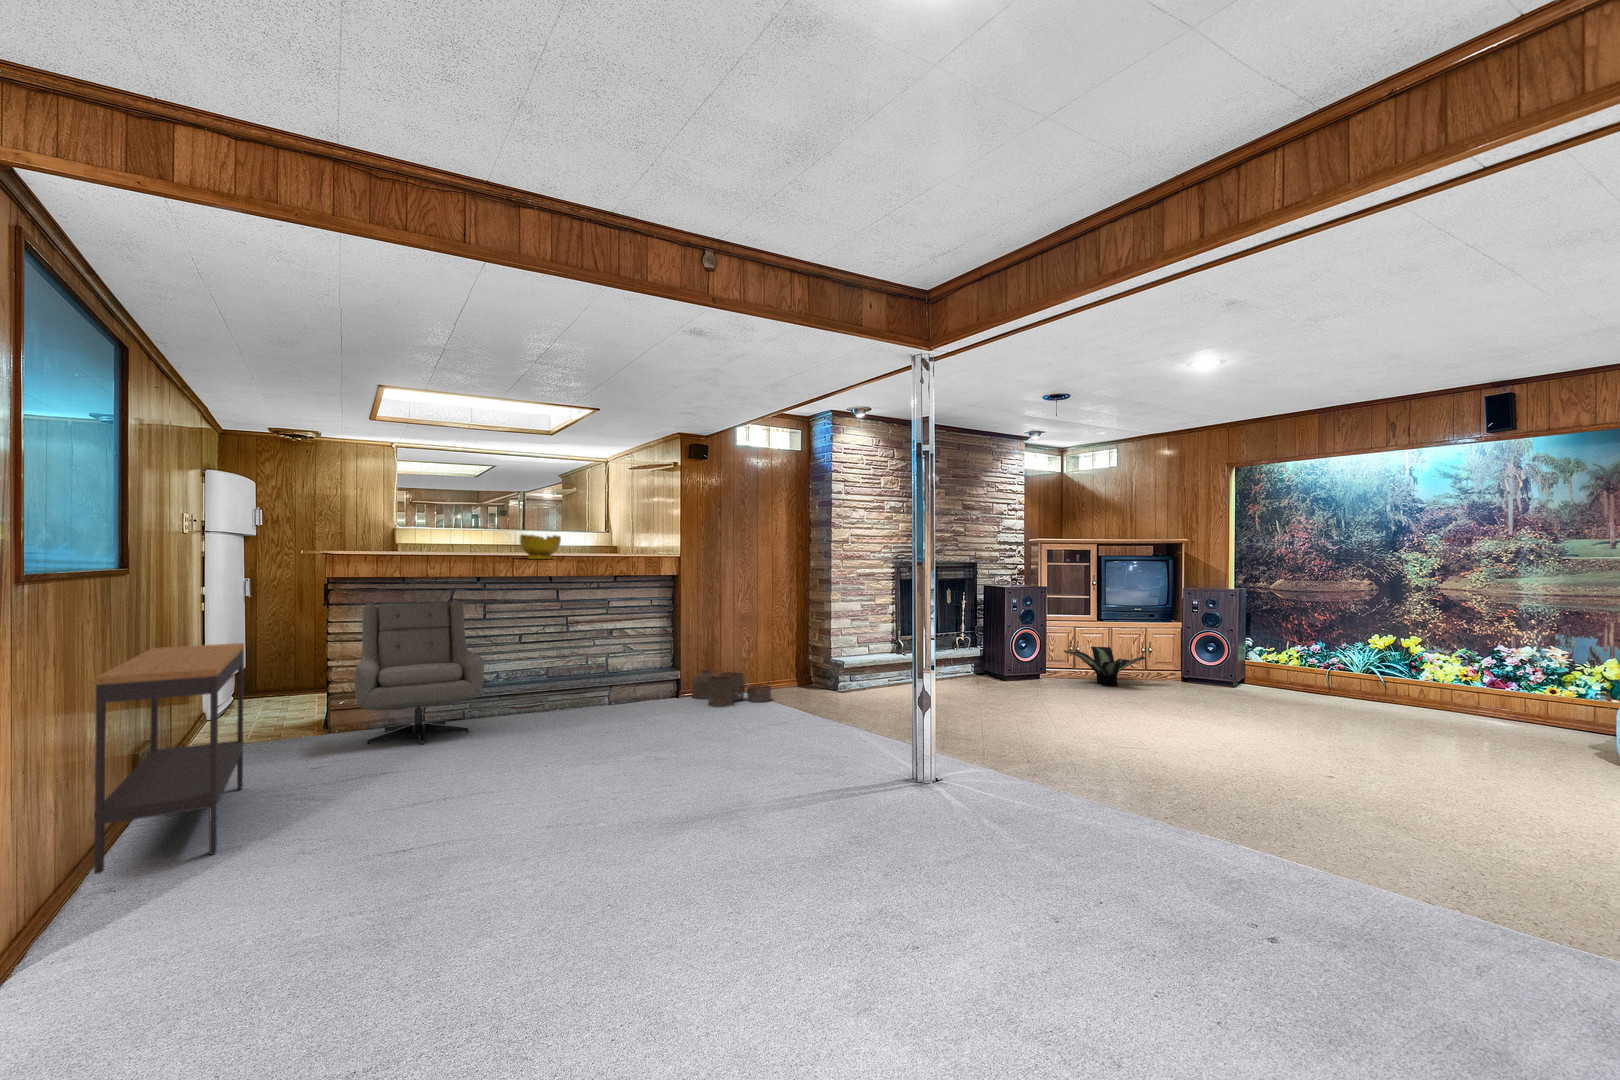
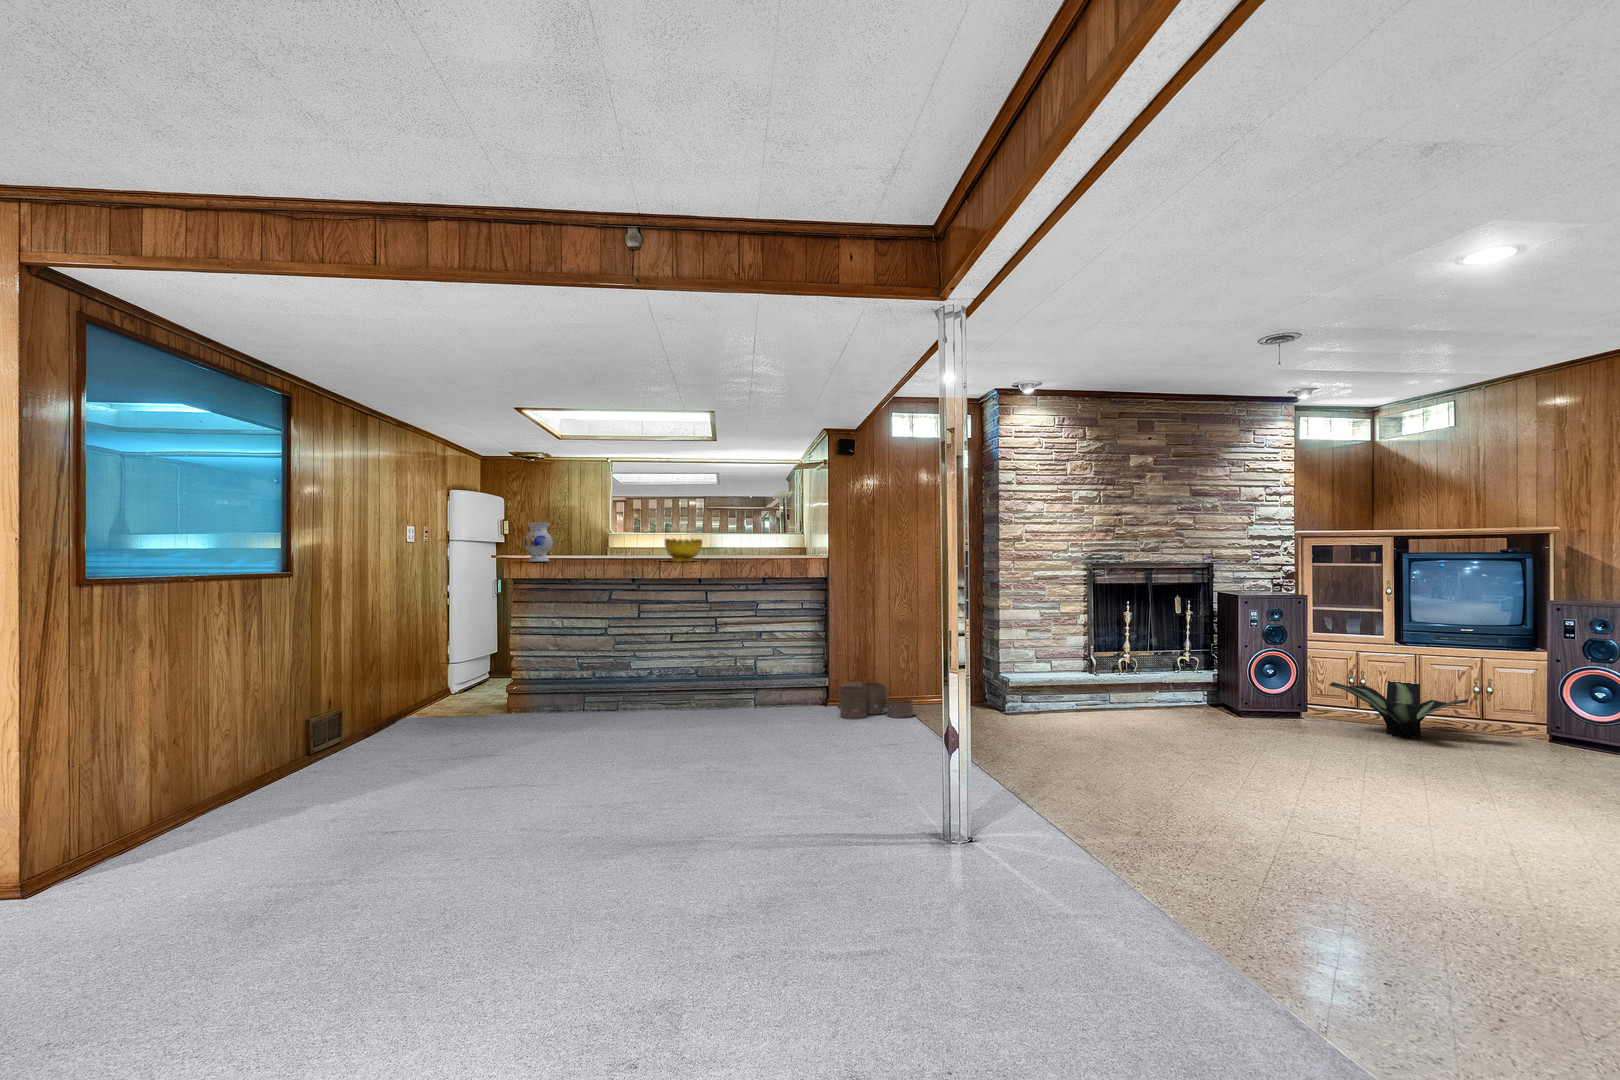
vase: none [356,514,392,558] -> present [524,523,553,562]
armchair: present [354,600,484,745] -> none [497,600,612,729]
console table: present [94,643,244,874] -> none [207,630,385,802]

